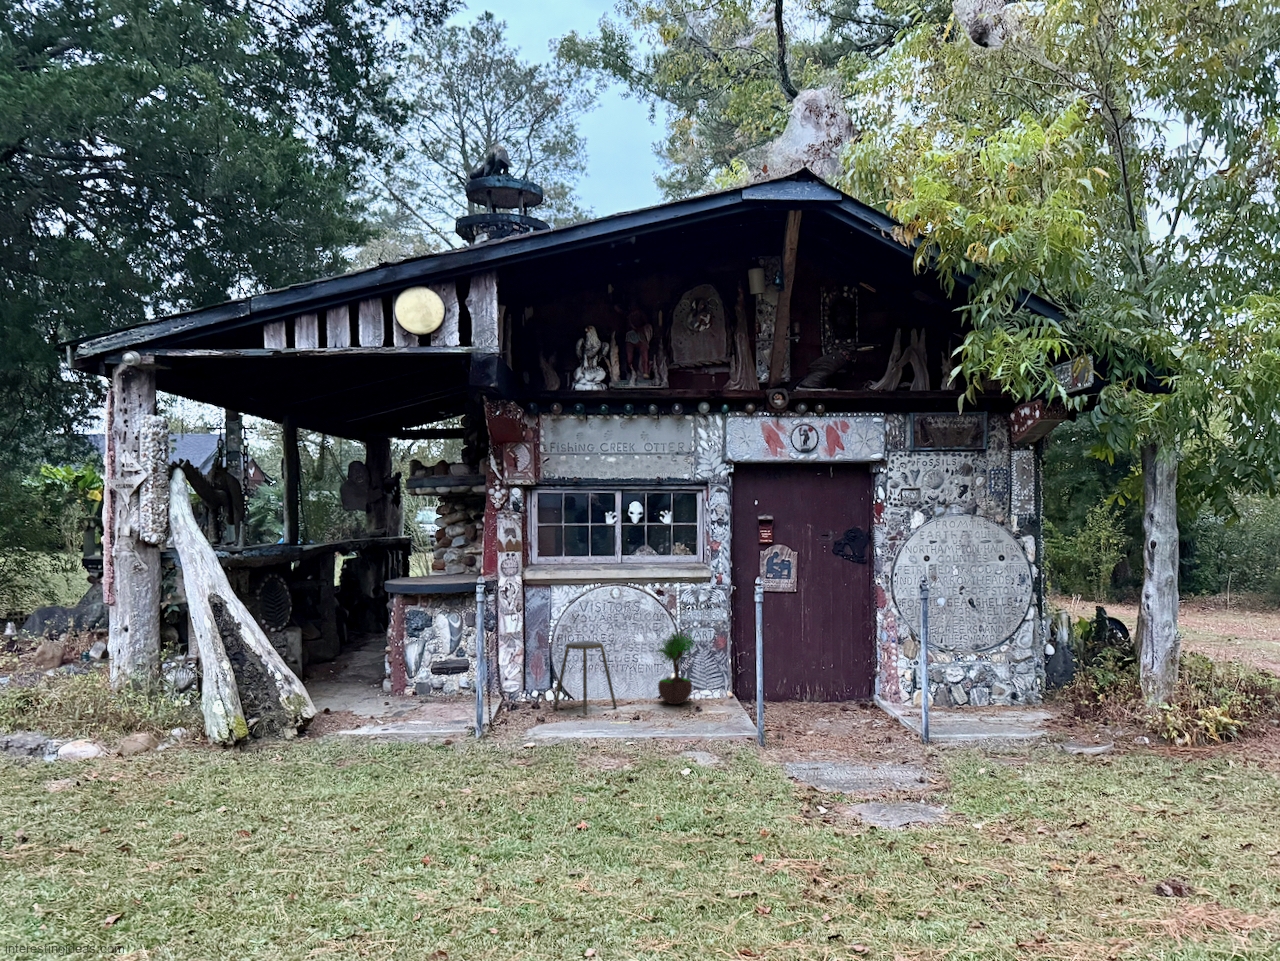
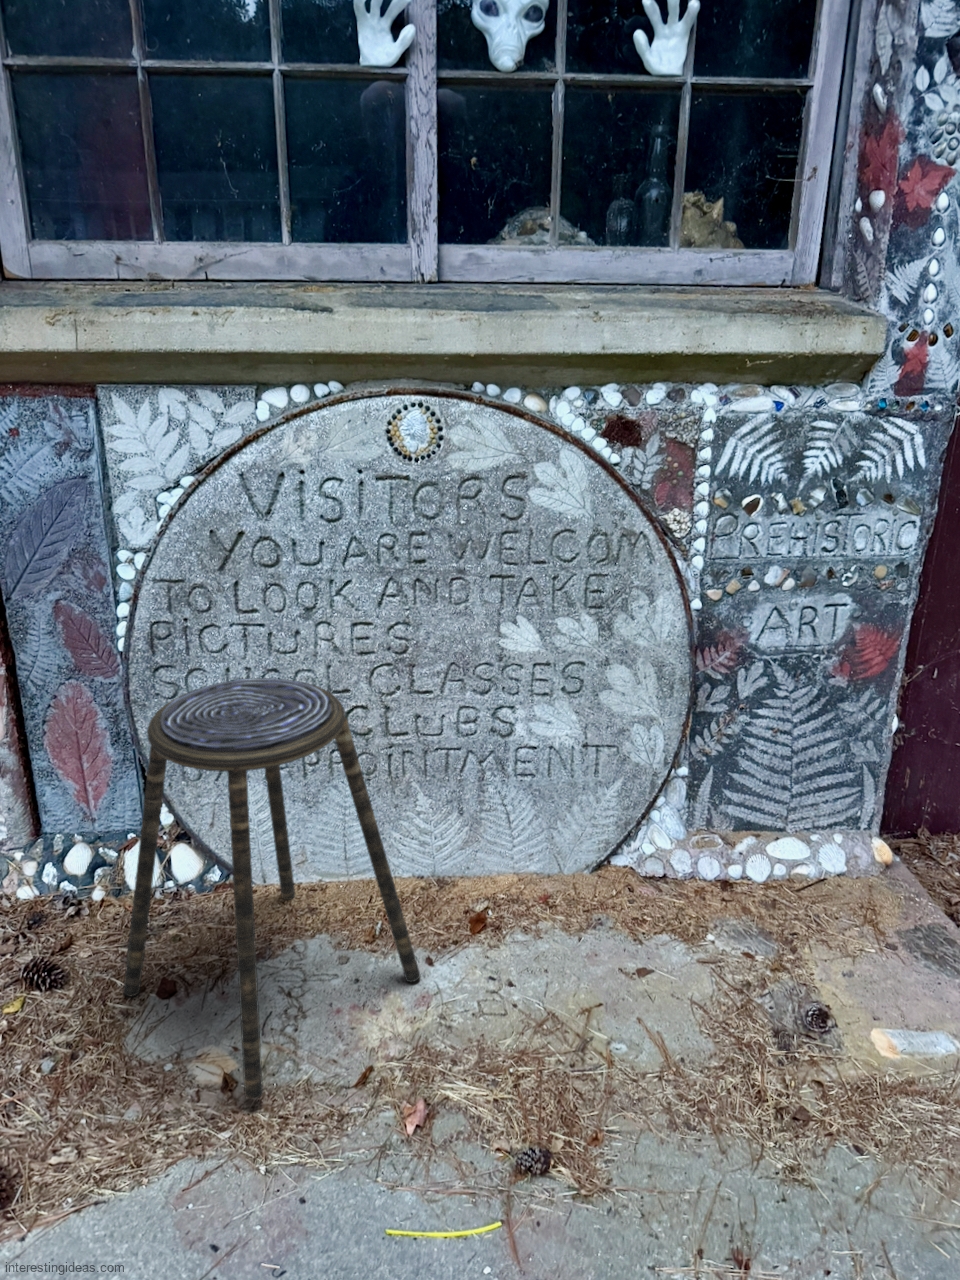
potted tree: present [657,631,693,704] -> none [592,618,826,940]

